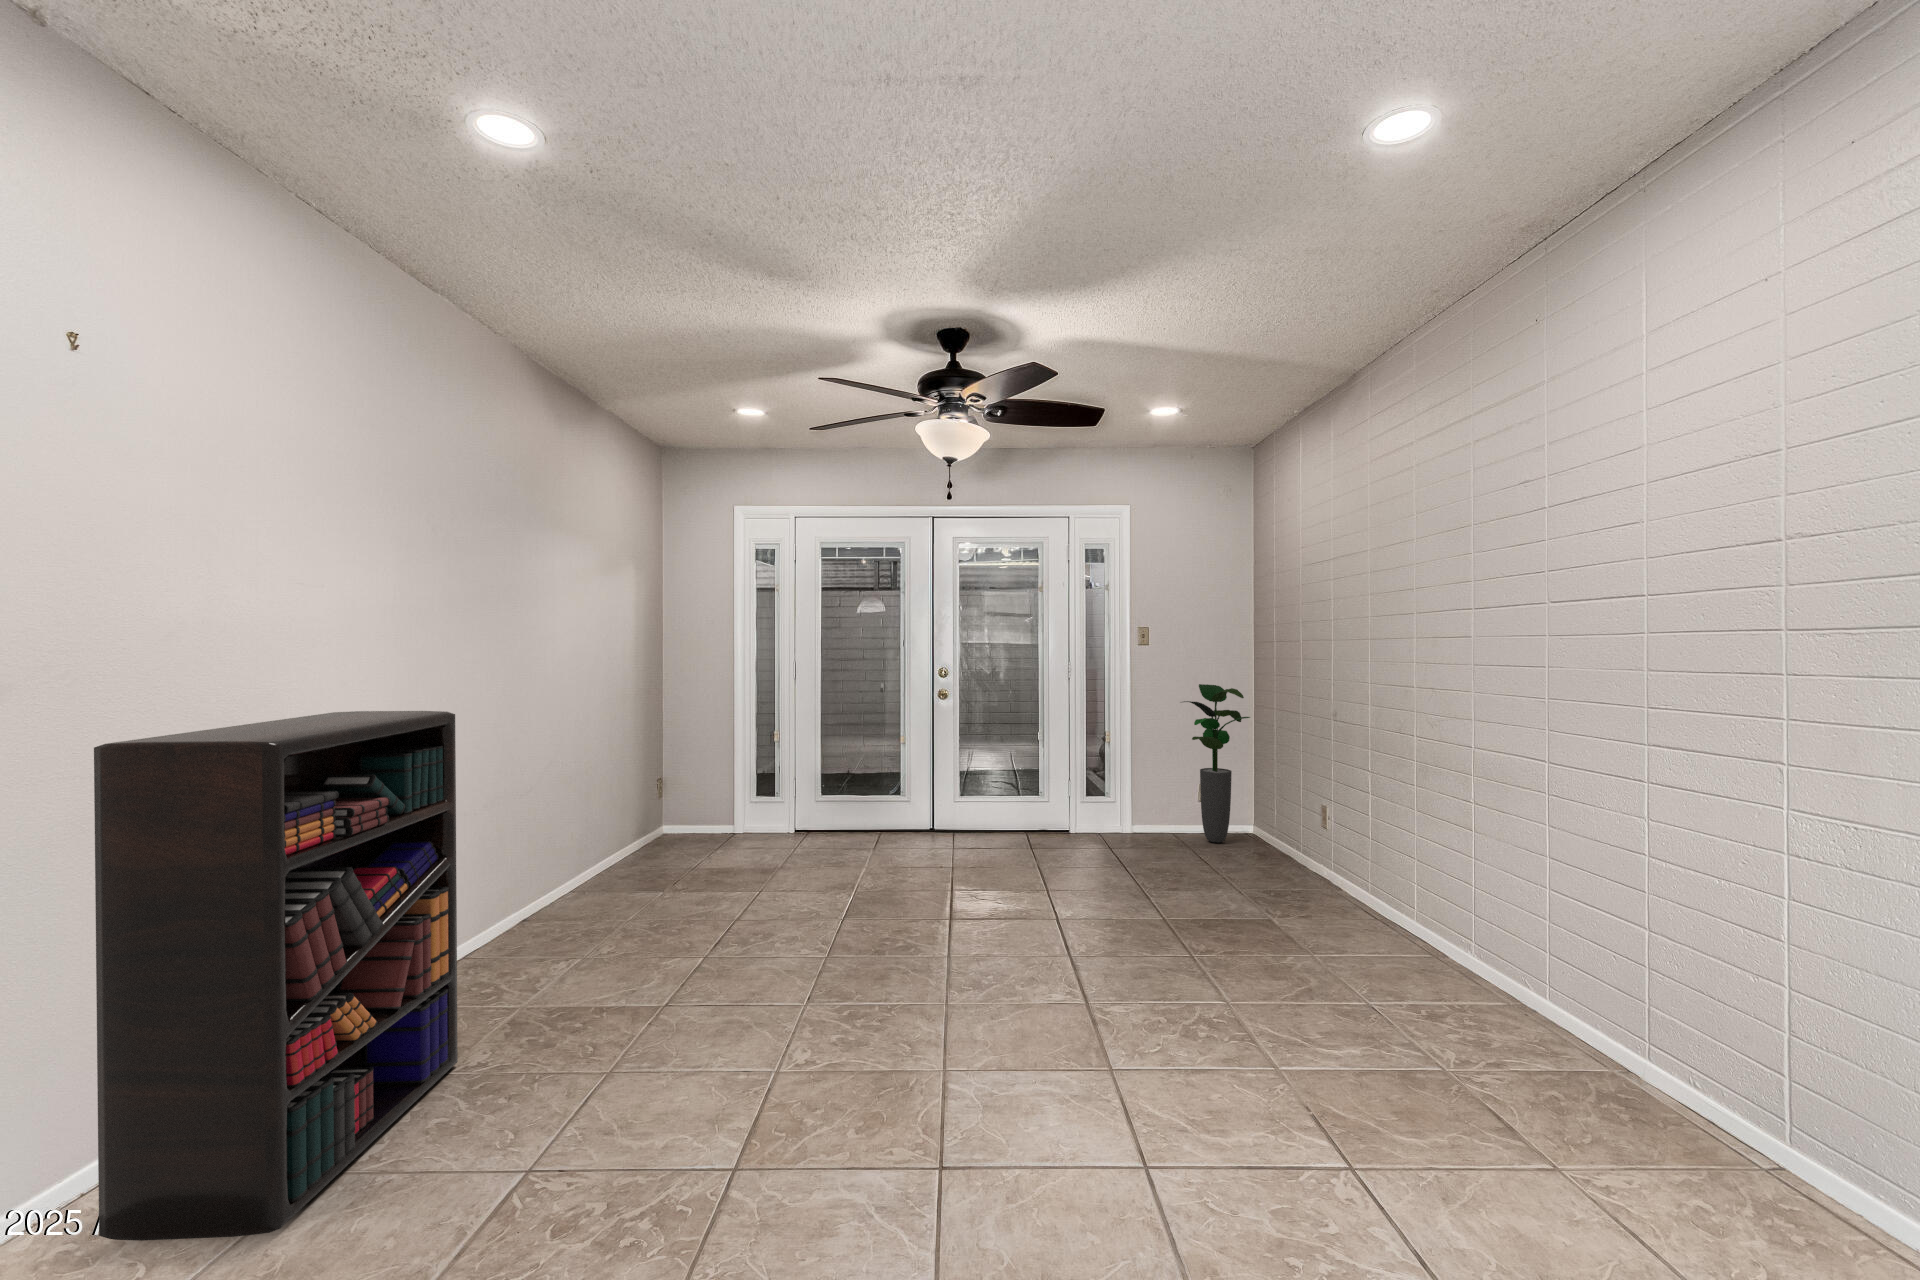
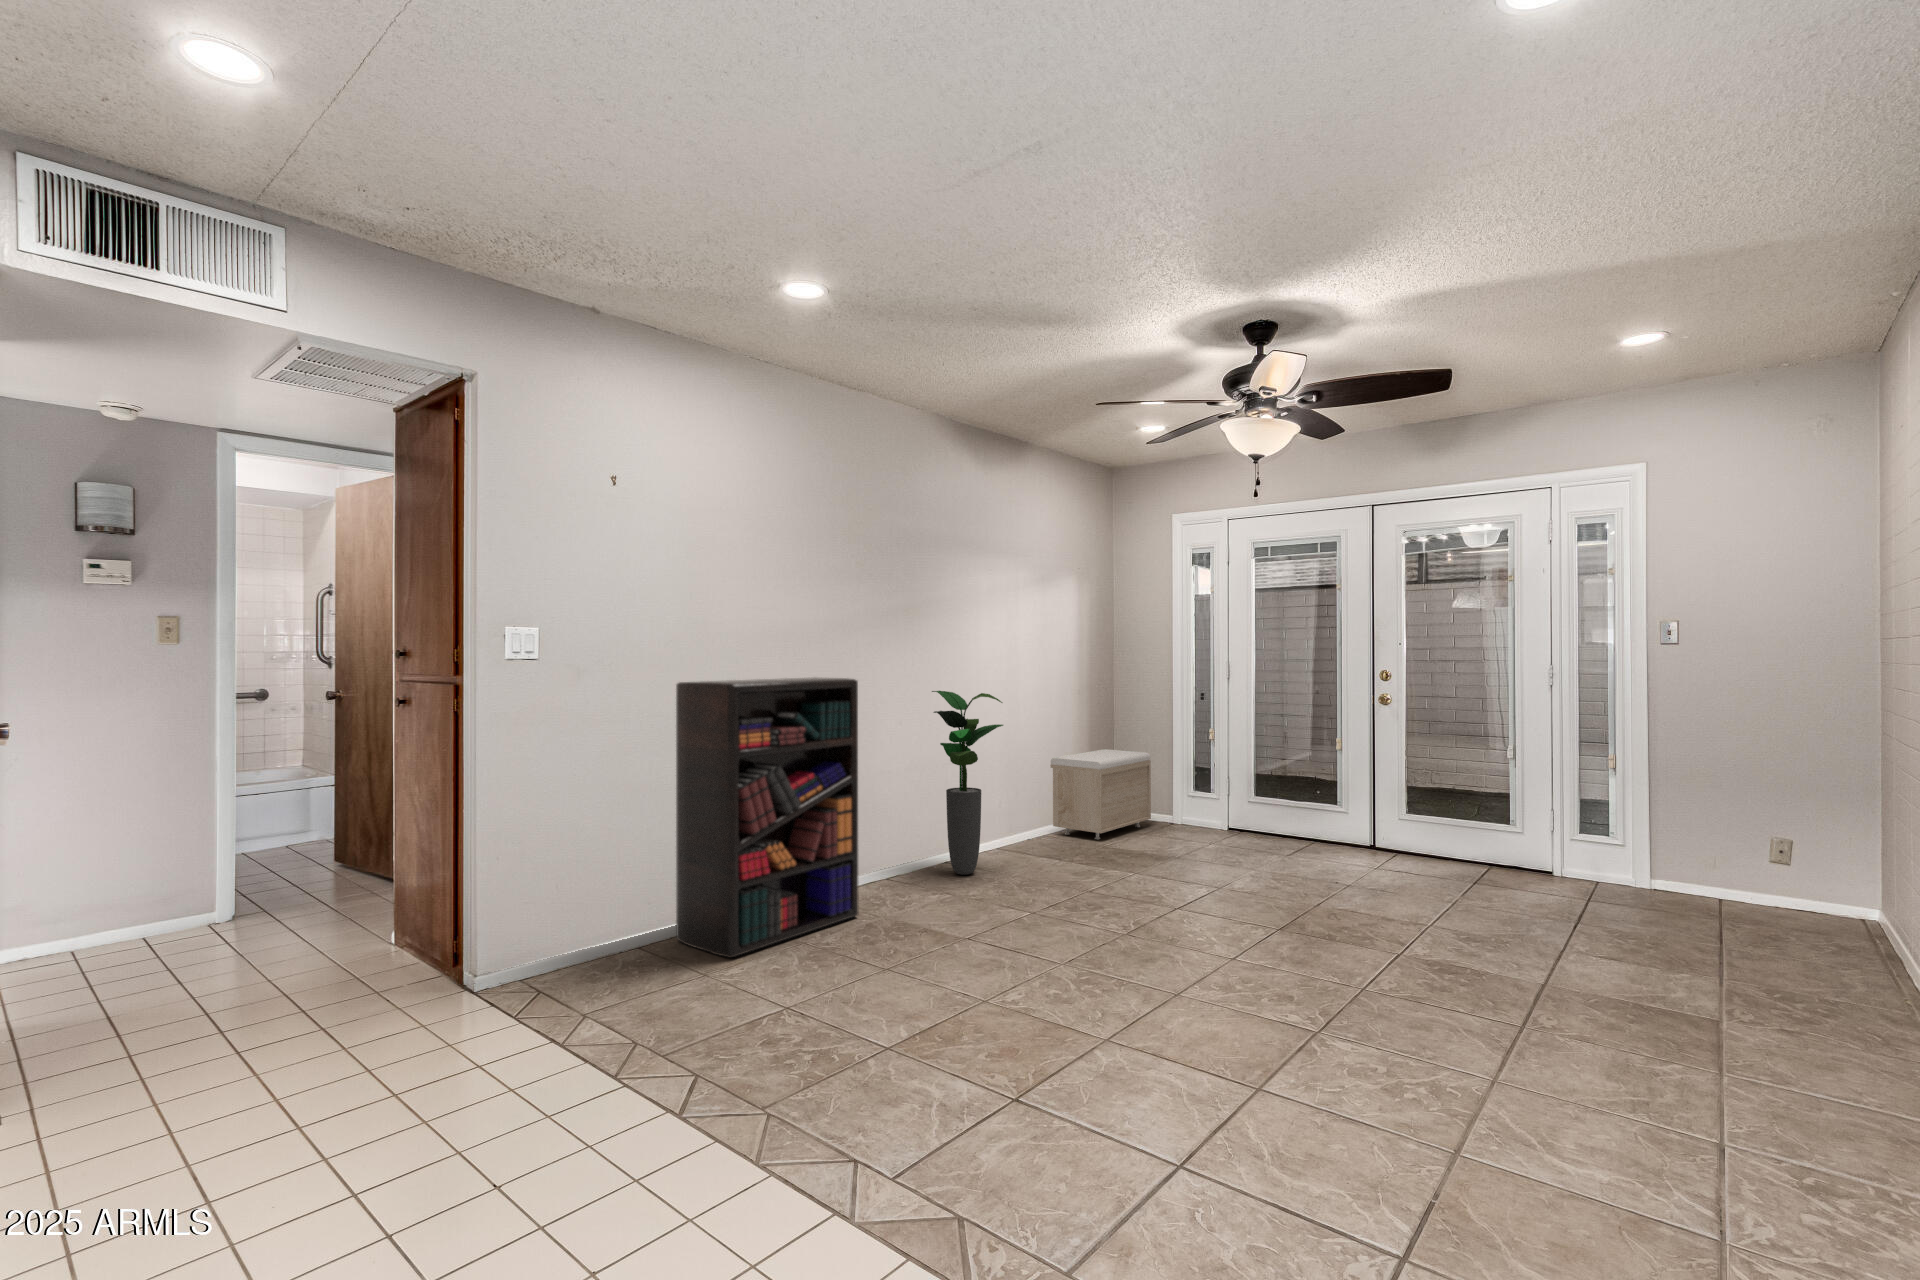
potted plant: present [1184,684,1250,843] -> present [932,691,1003,875]
storage bench: none [614,761,716,866] -> present [1050,749,1151,839]

